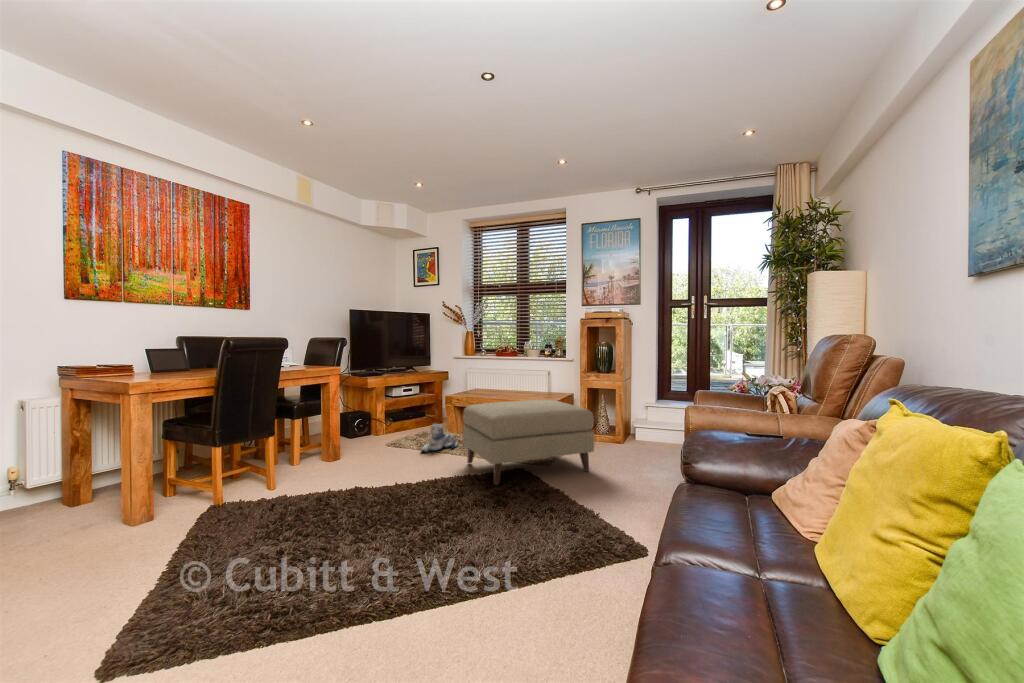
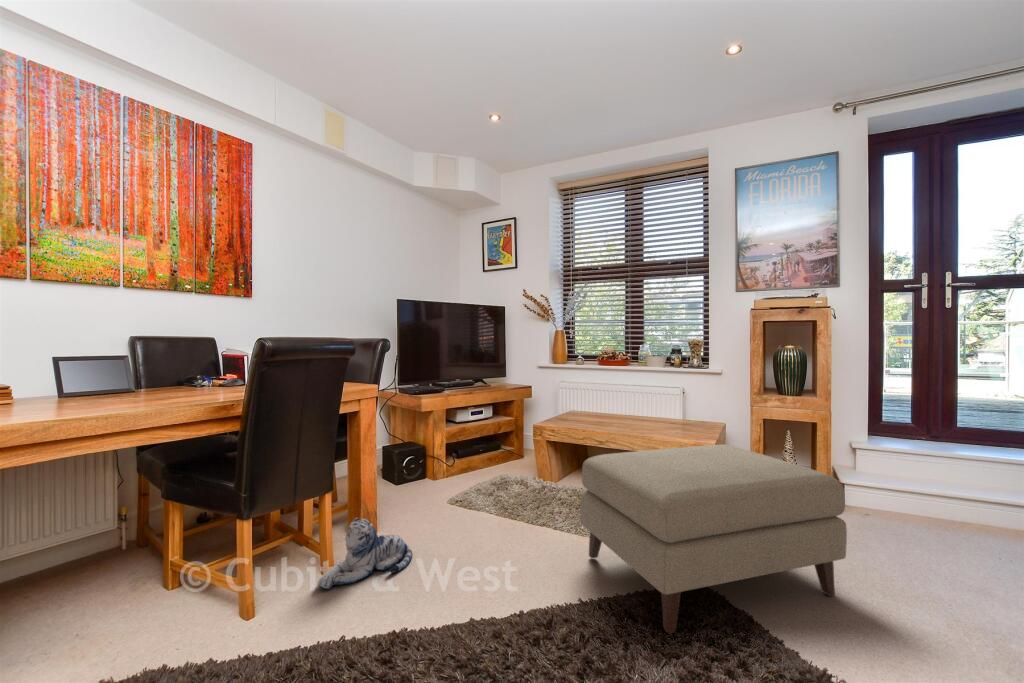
plush toy: present [421,423,458,452] -> present [317,518,412,589]

